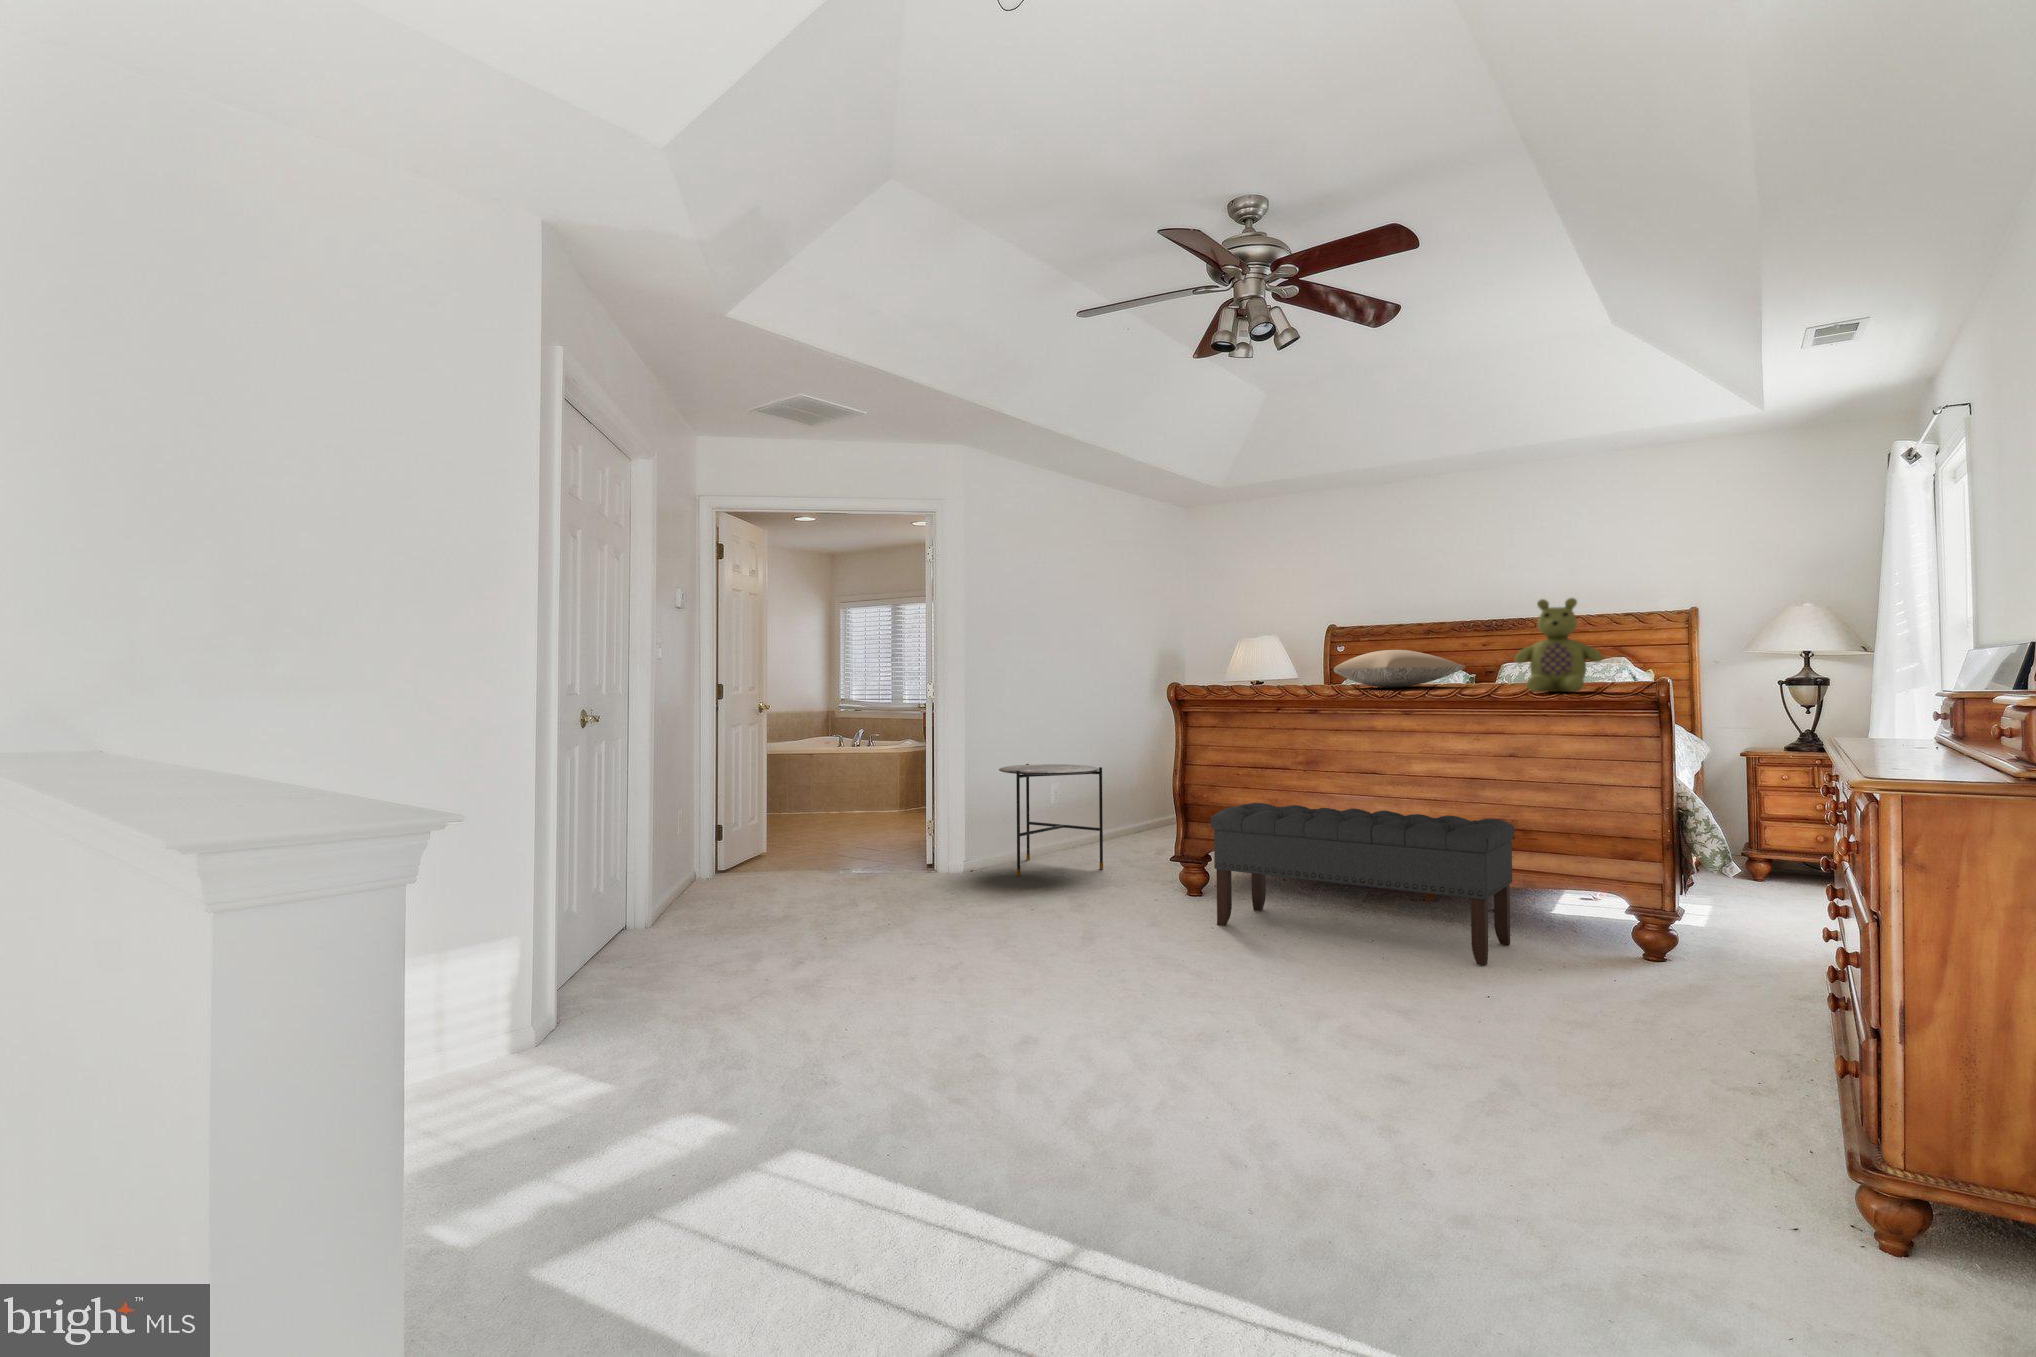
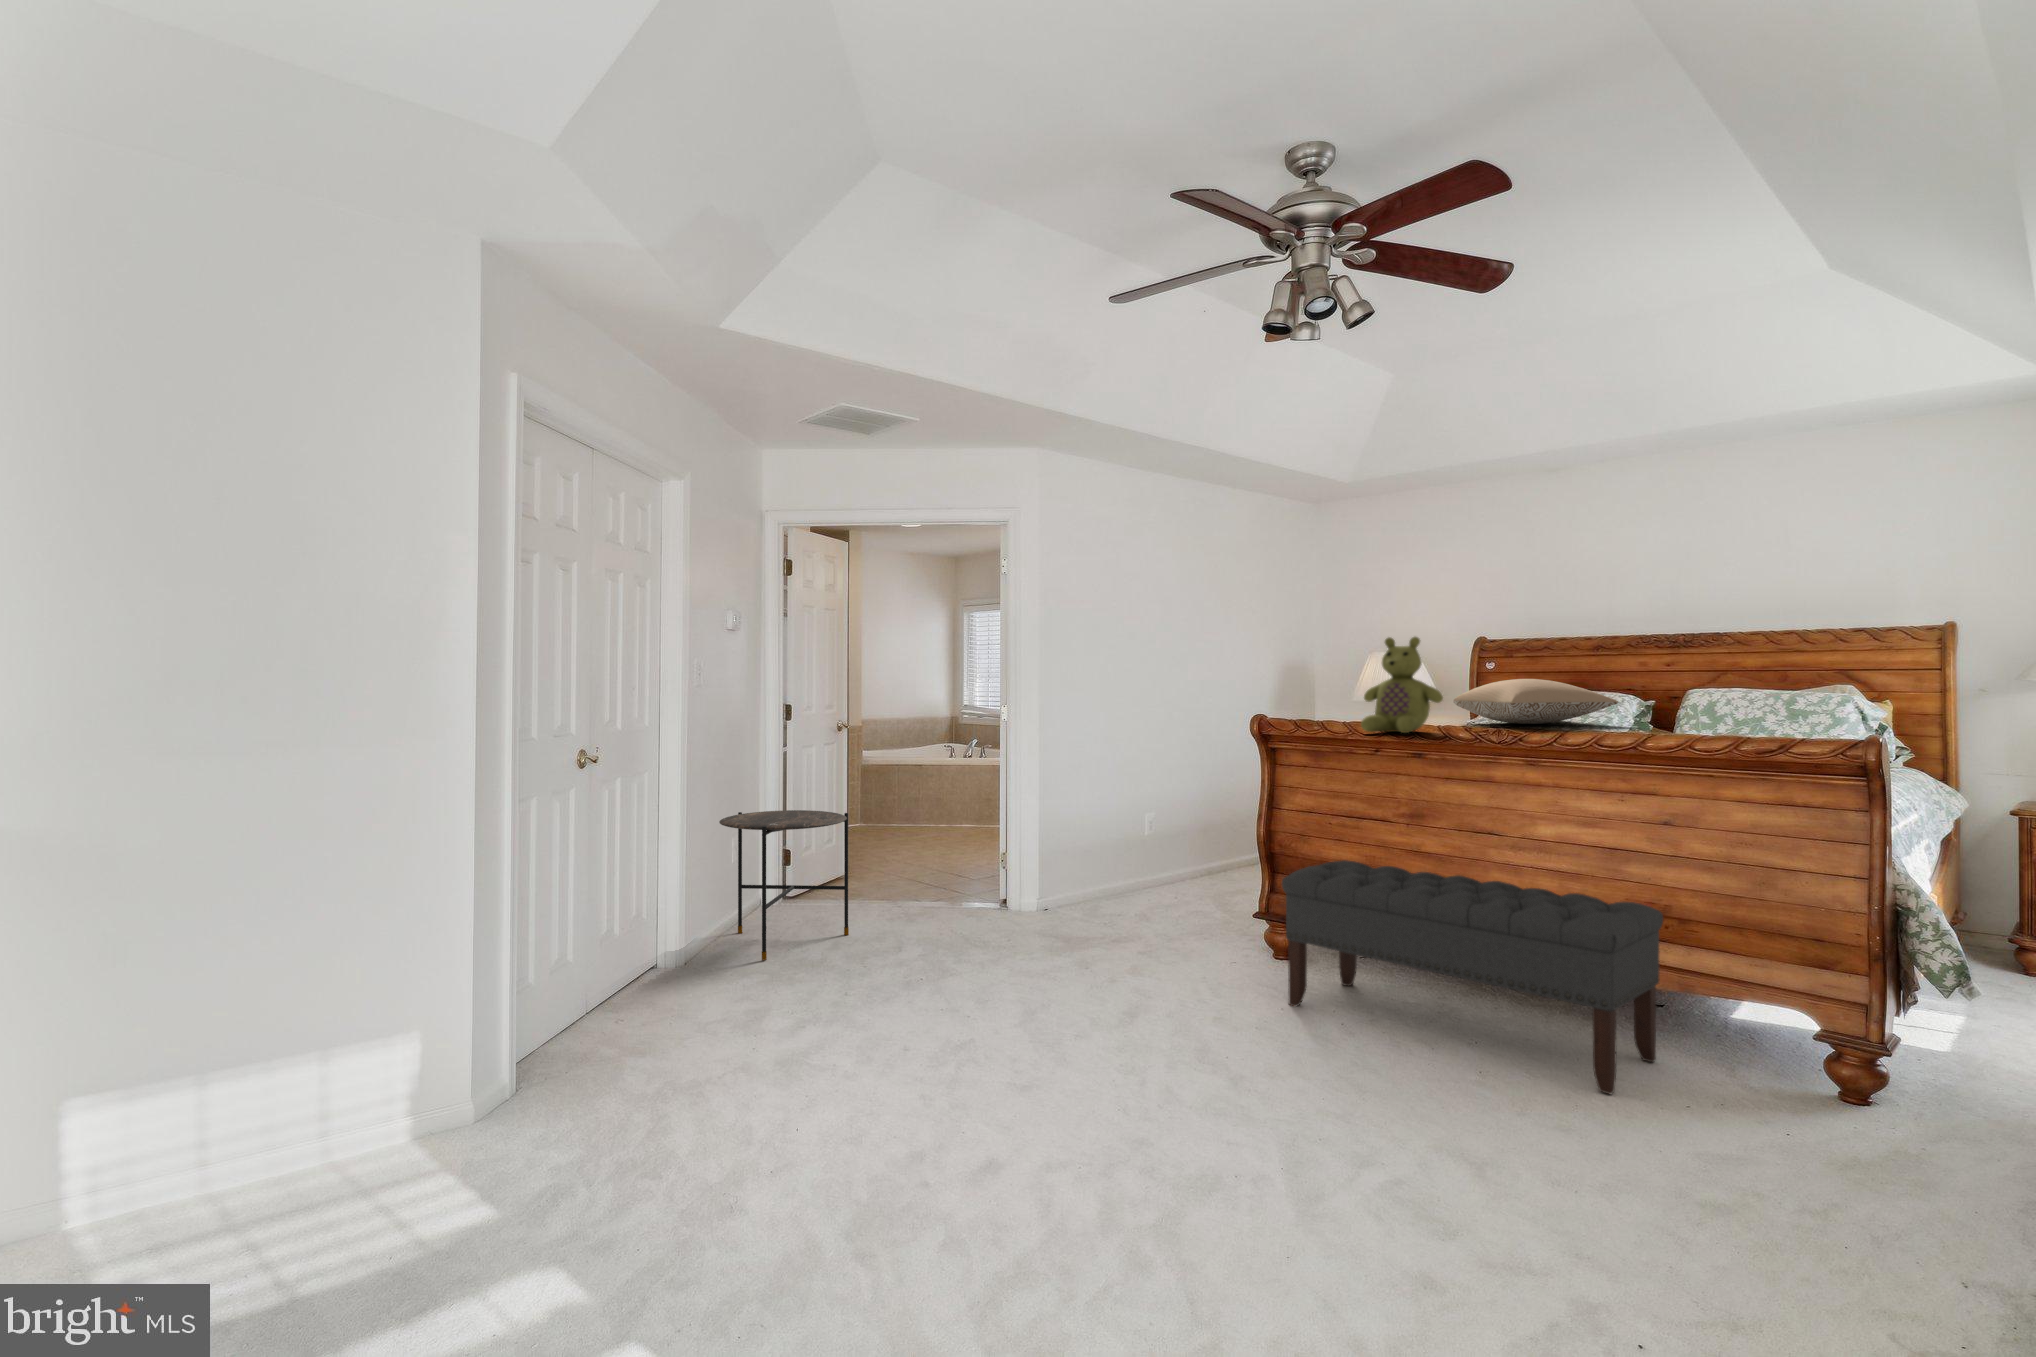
stuffed bear: present [1515,598,1603,692] -> present [1361,637,1443,733]
side table: present [999,764,1103,876] -> present [719,810,849,960]

